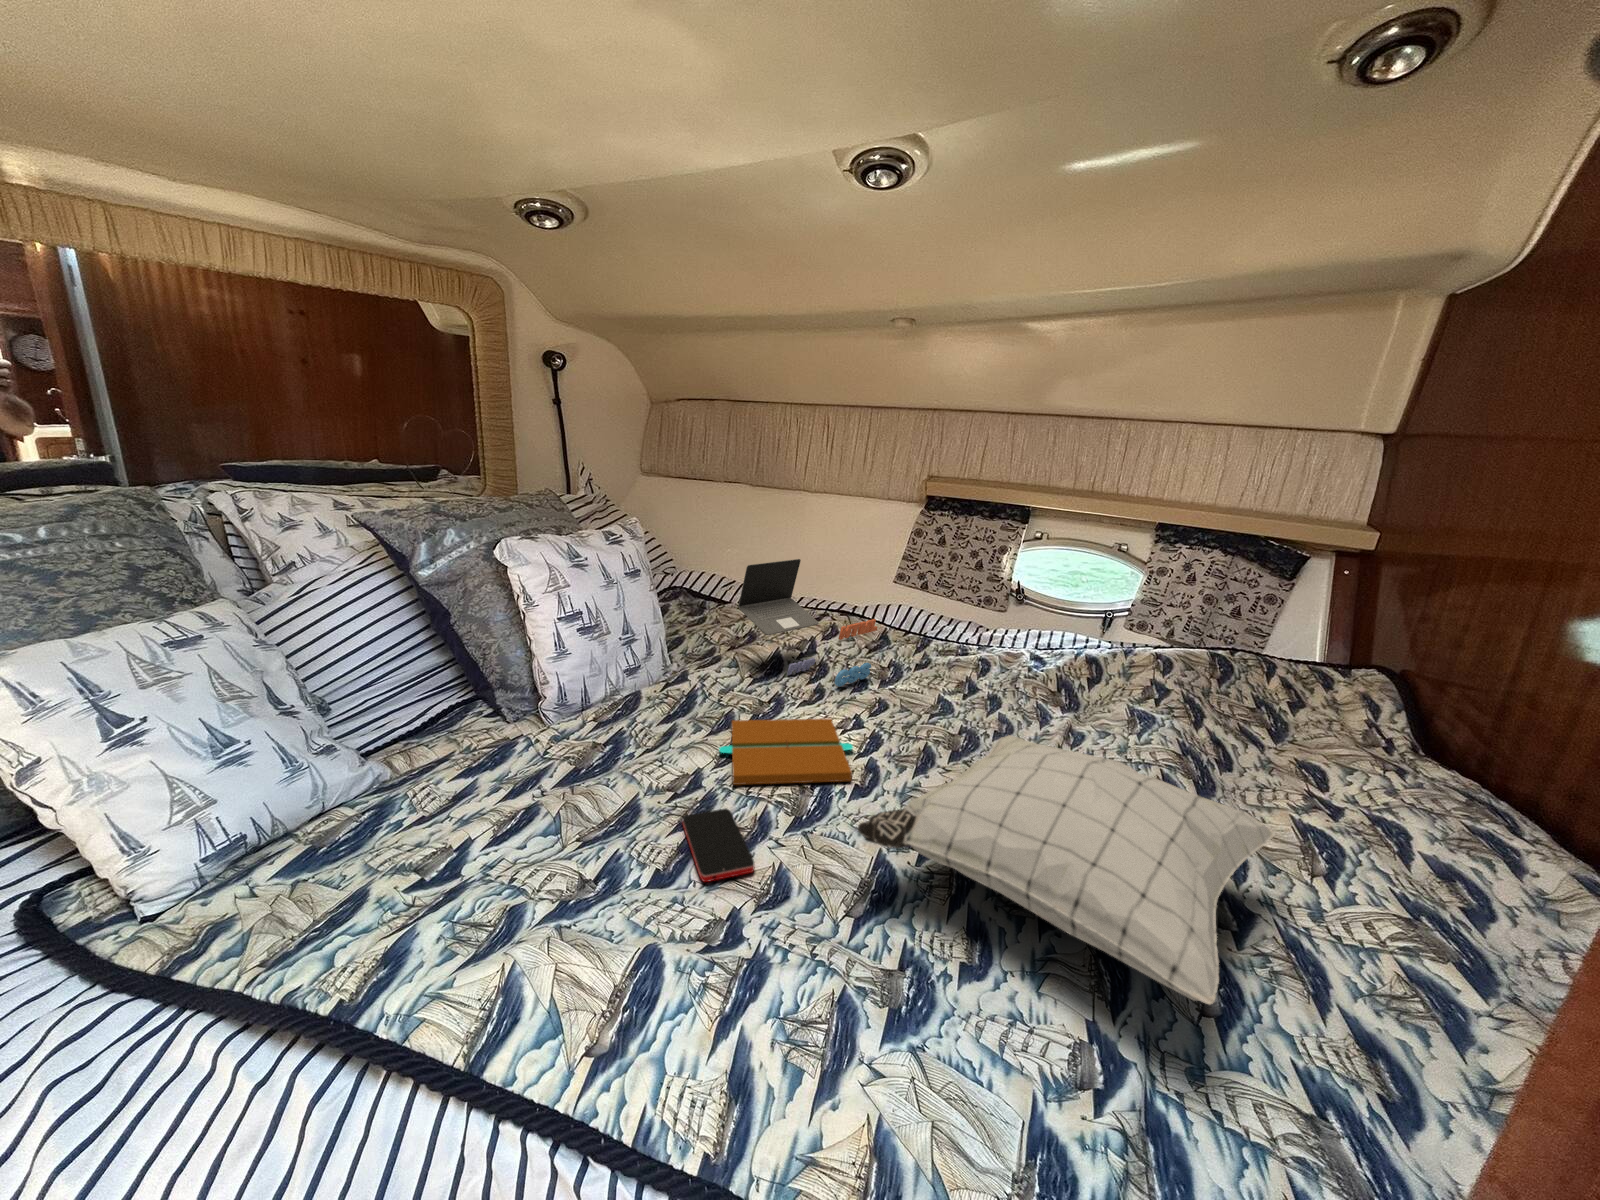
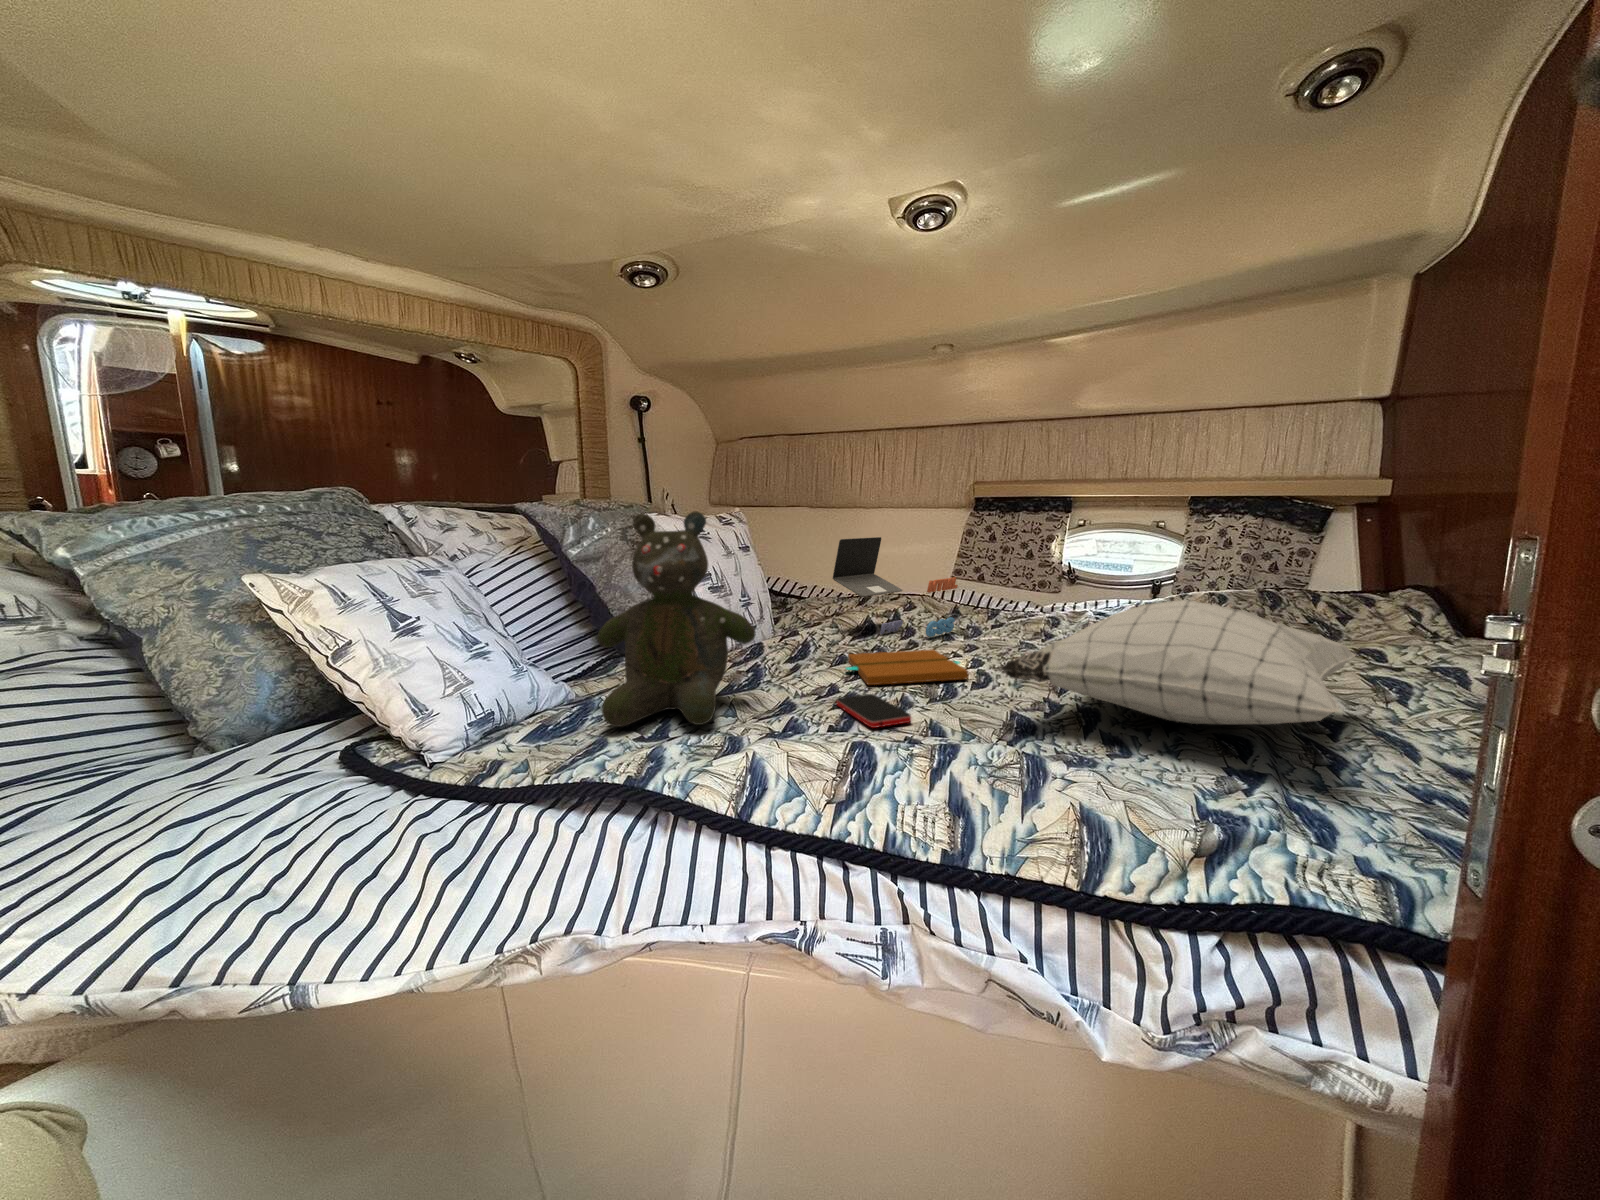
teddy bear: none [379,585,593,864] -> present [597,511,756,727]

